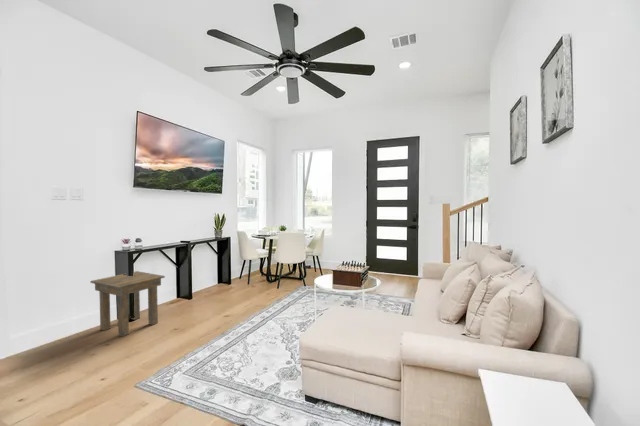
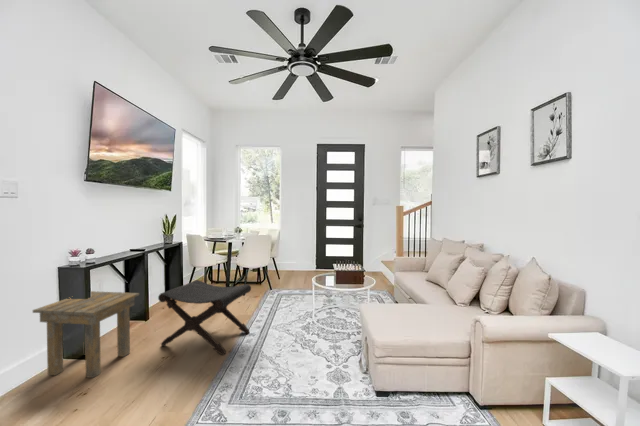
footstool: none [178,269,254,336] -> present [158,280,251,355]

